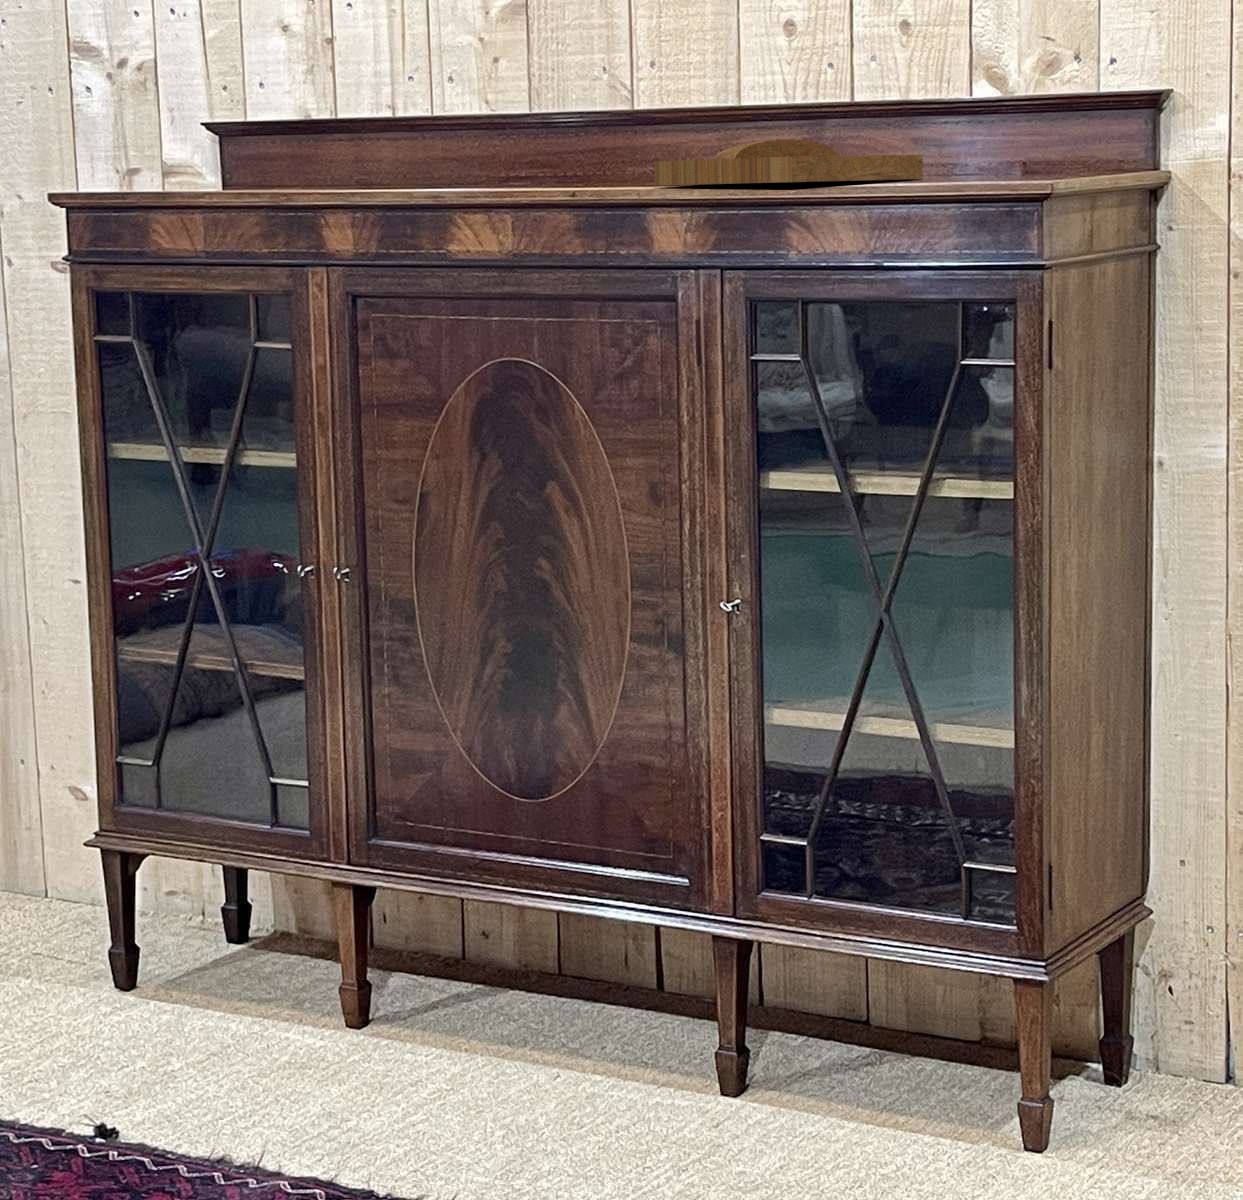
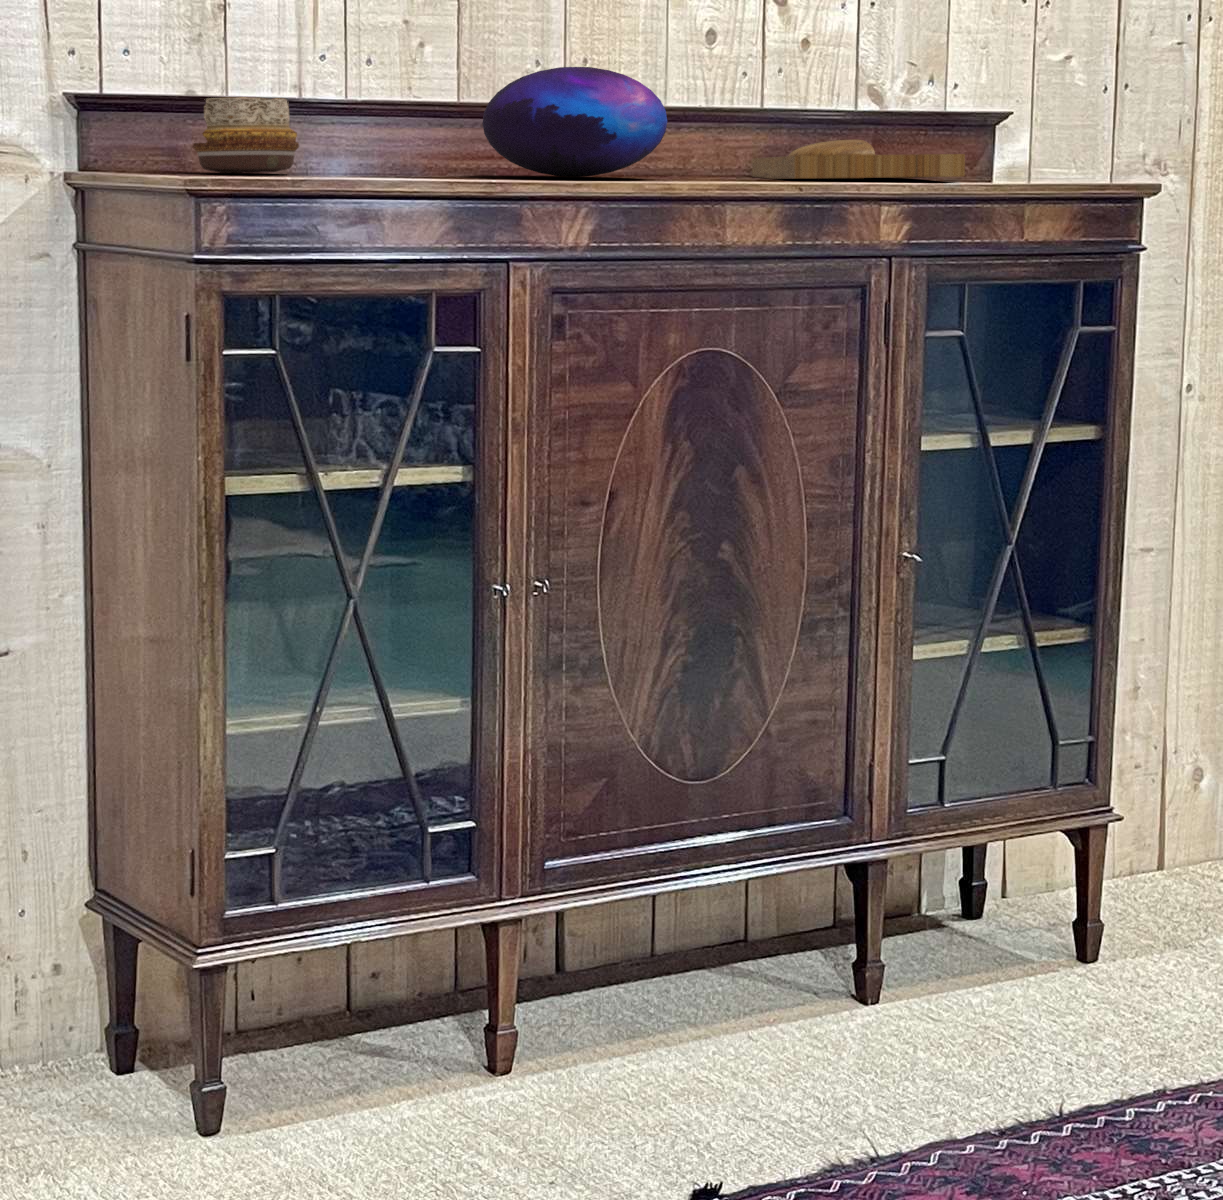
decorative orb: none [404,80,582,186] -> present [482,67,667,177]
decorative bowl: none [275,120,365,184] -> present [193,97,299,173]

